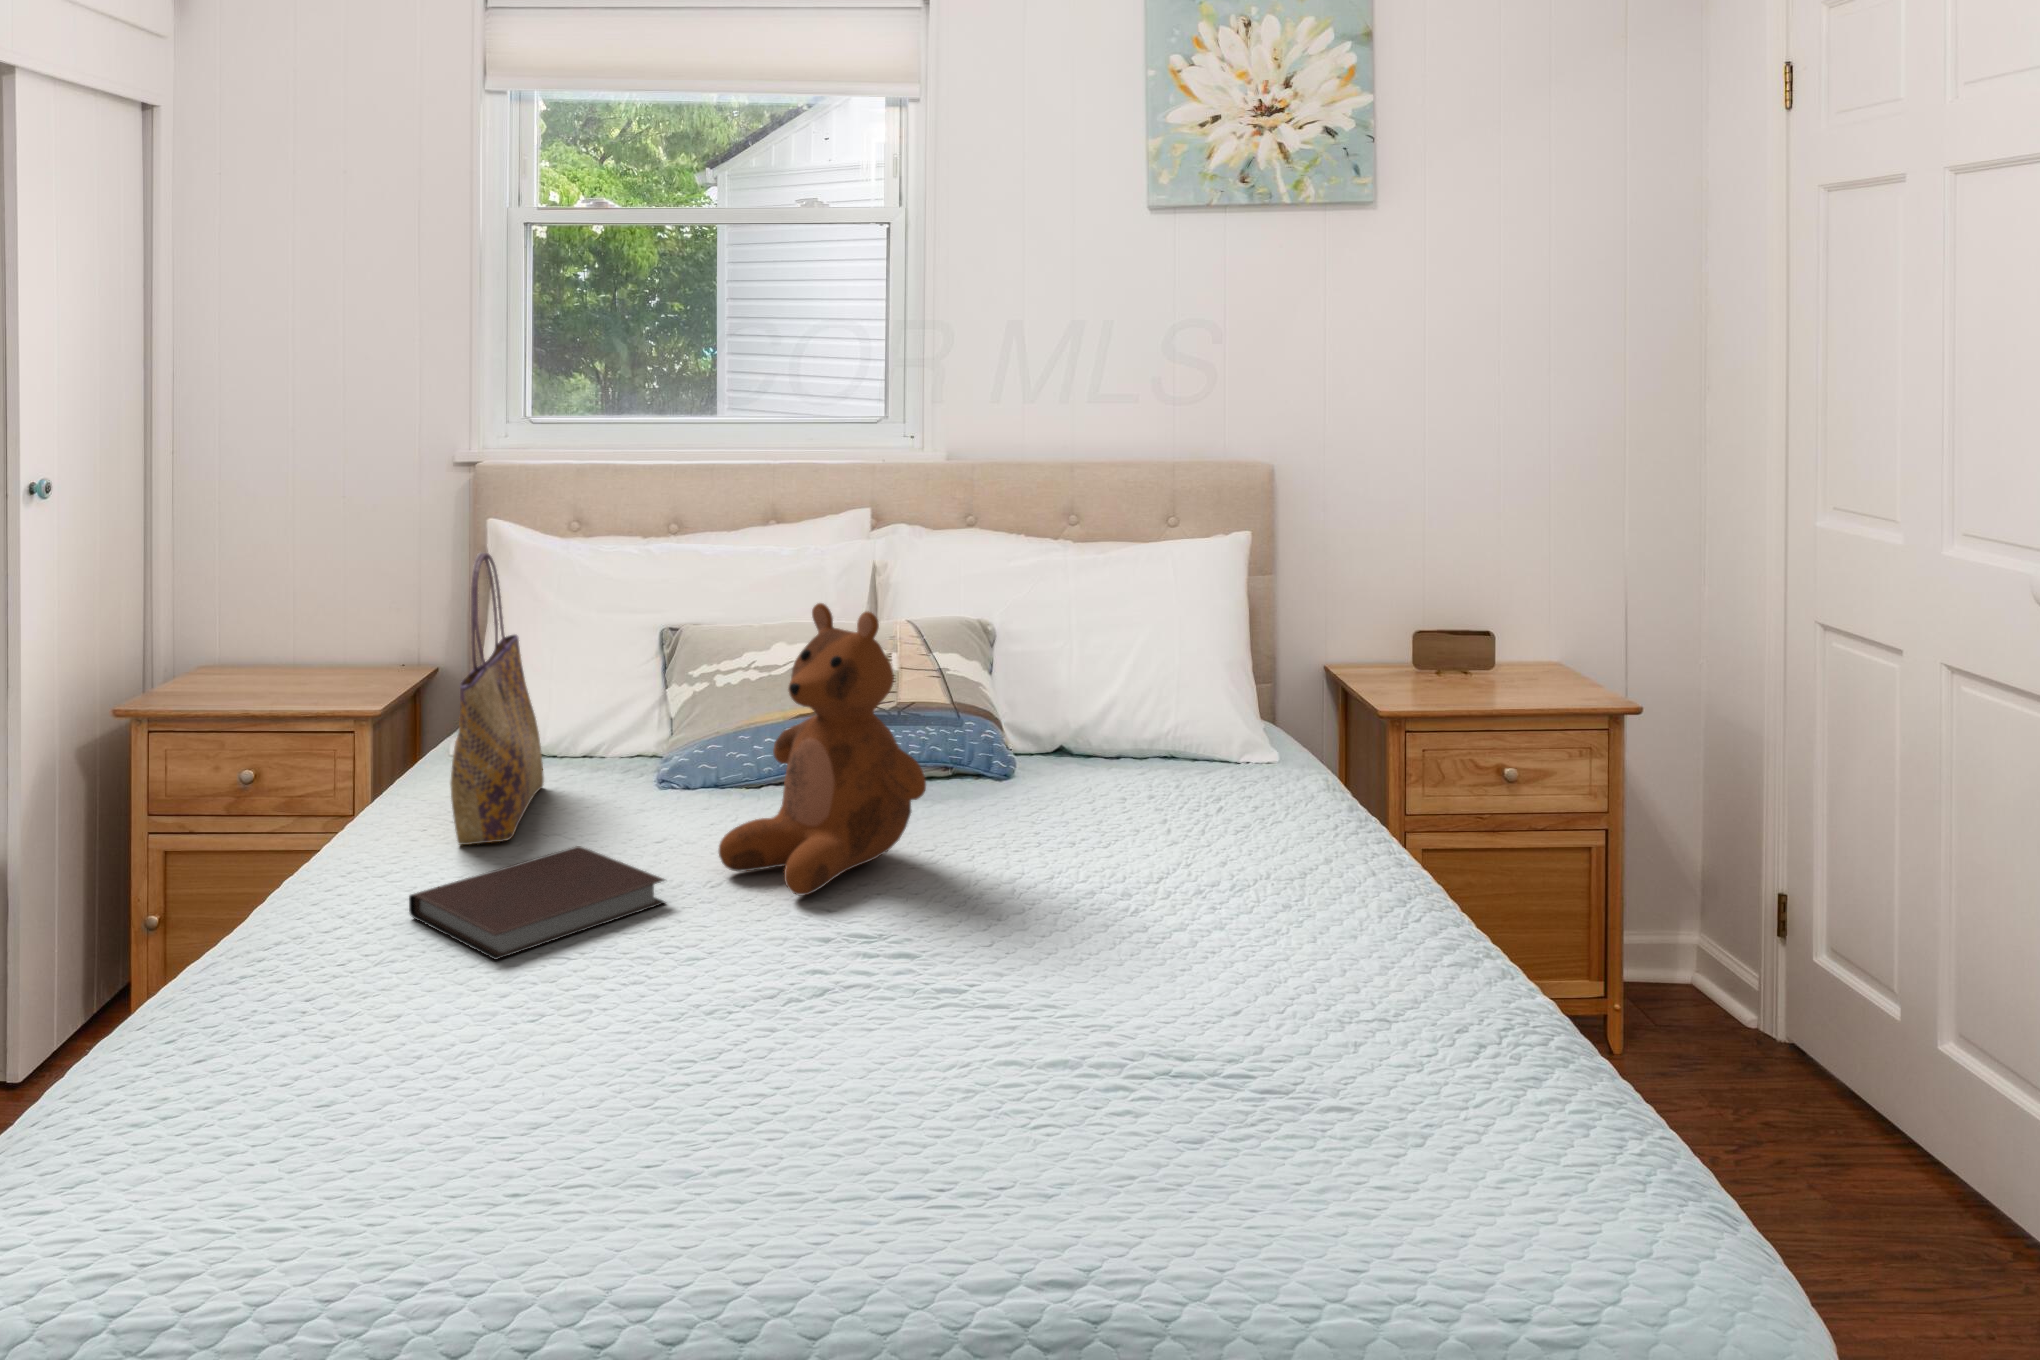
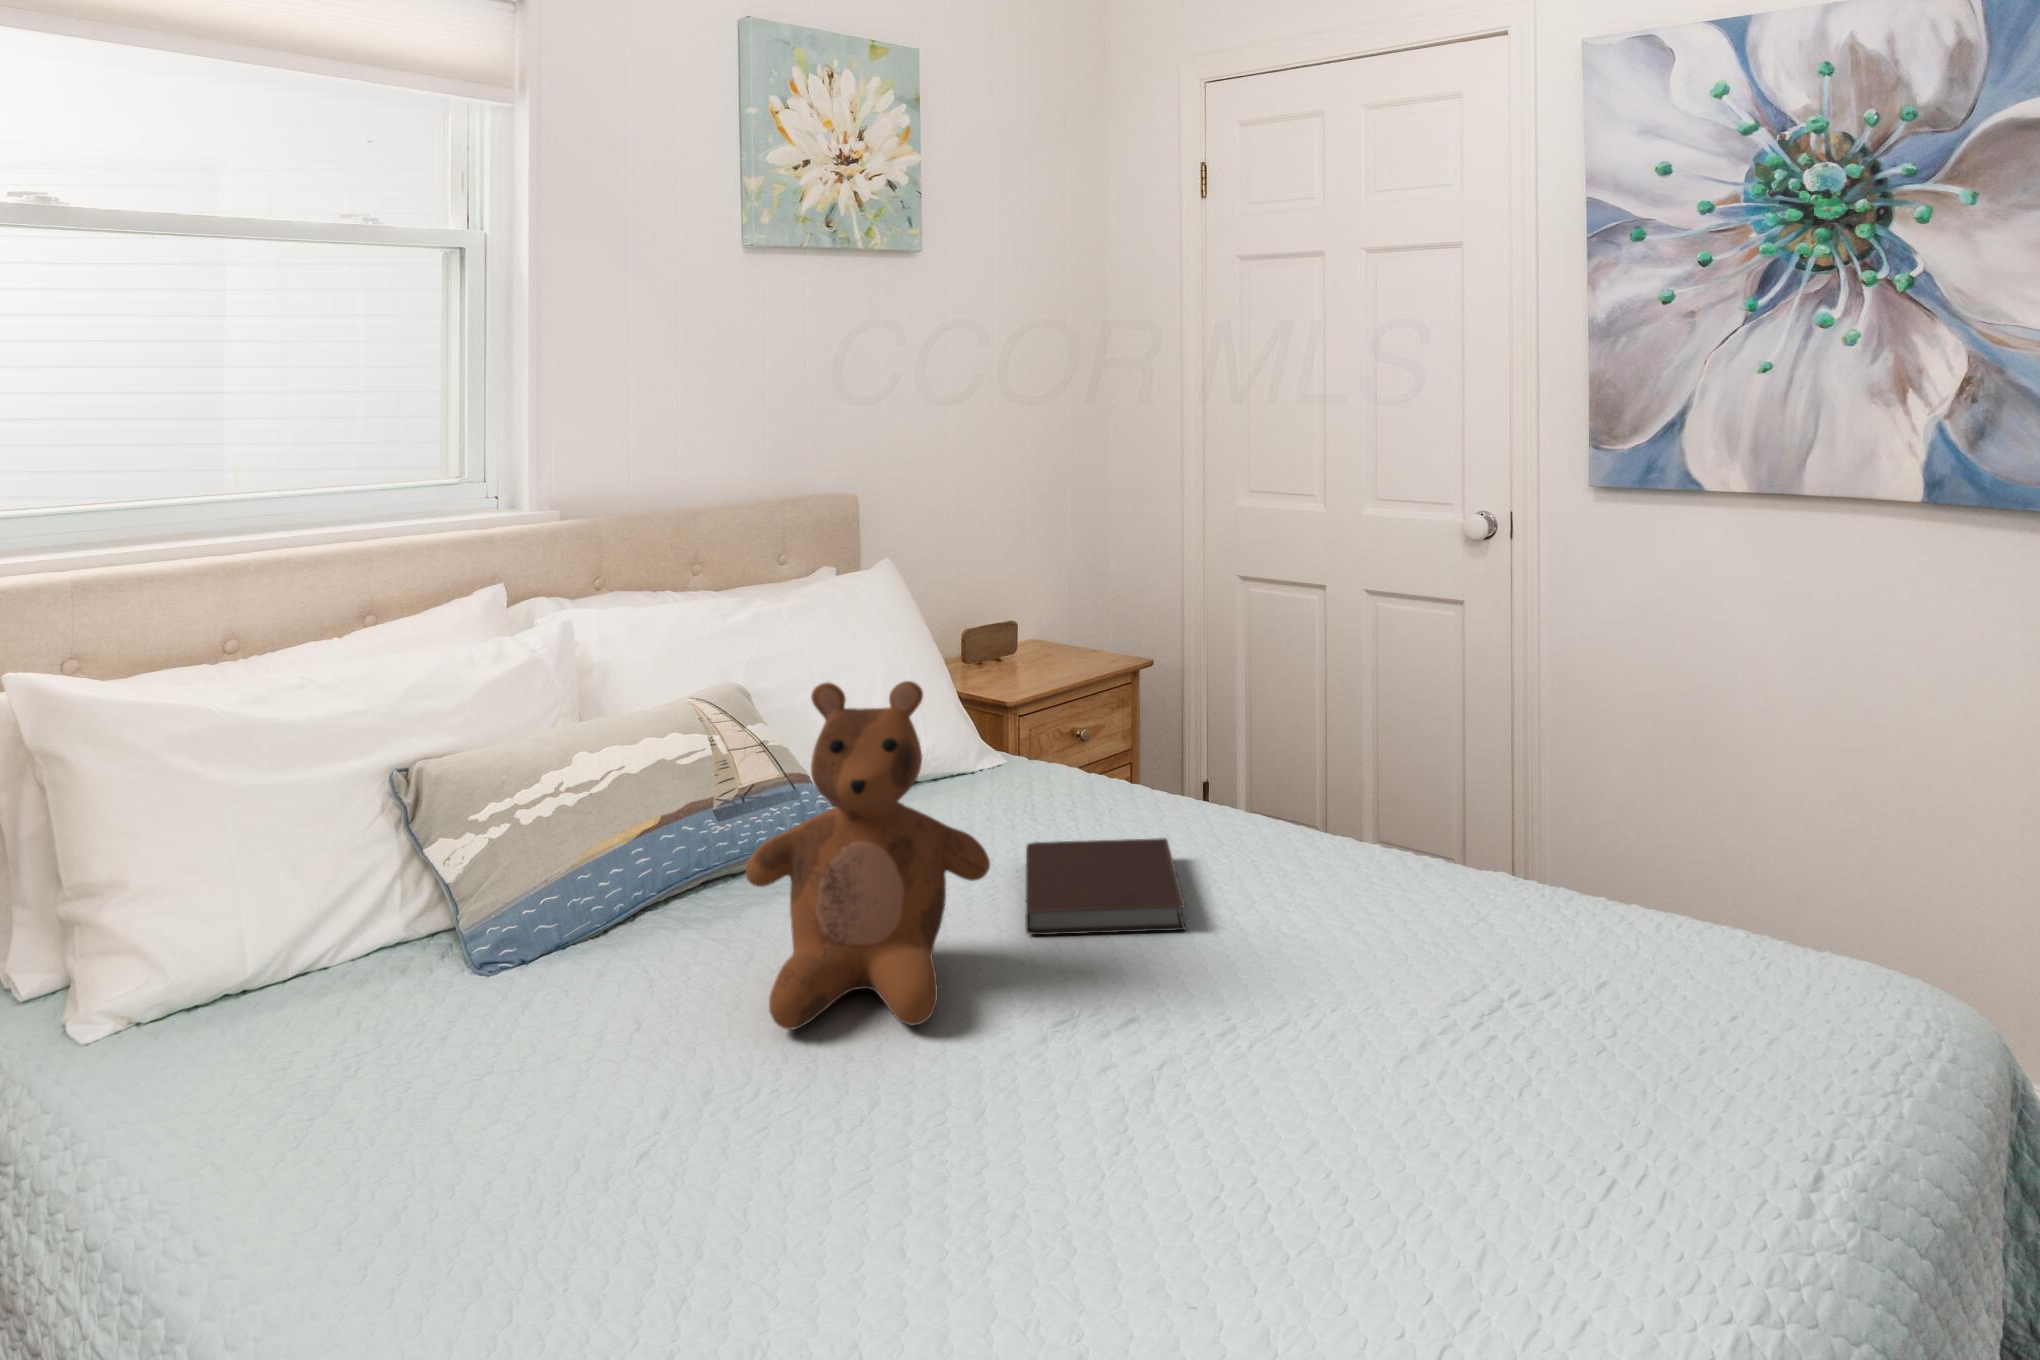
tote bag: present [450,552,544,845] -> none [216,700,423,1147]
notebook: present [409,846,665,960] -> present [1025,838,1185,935]

